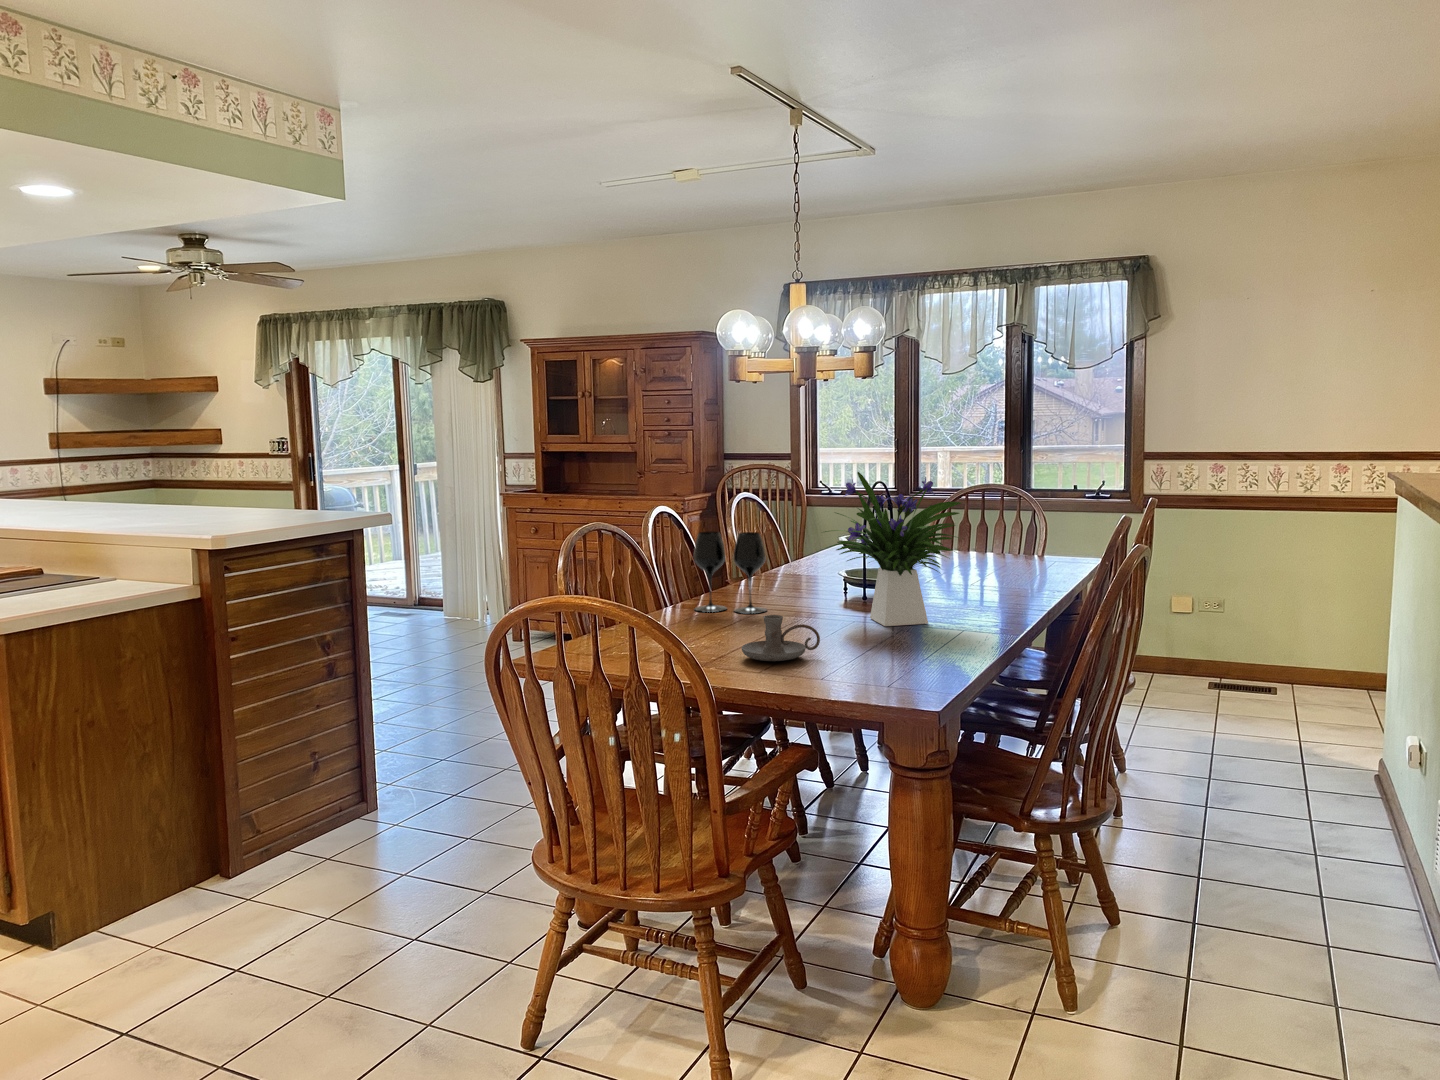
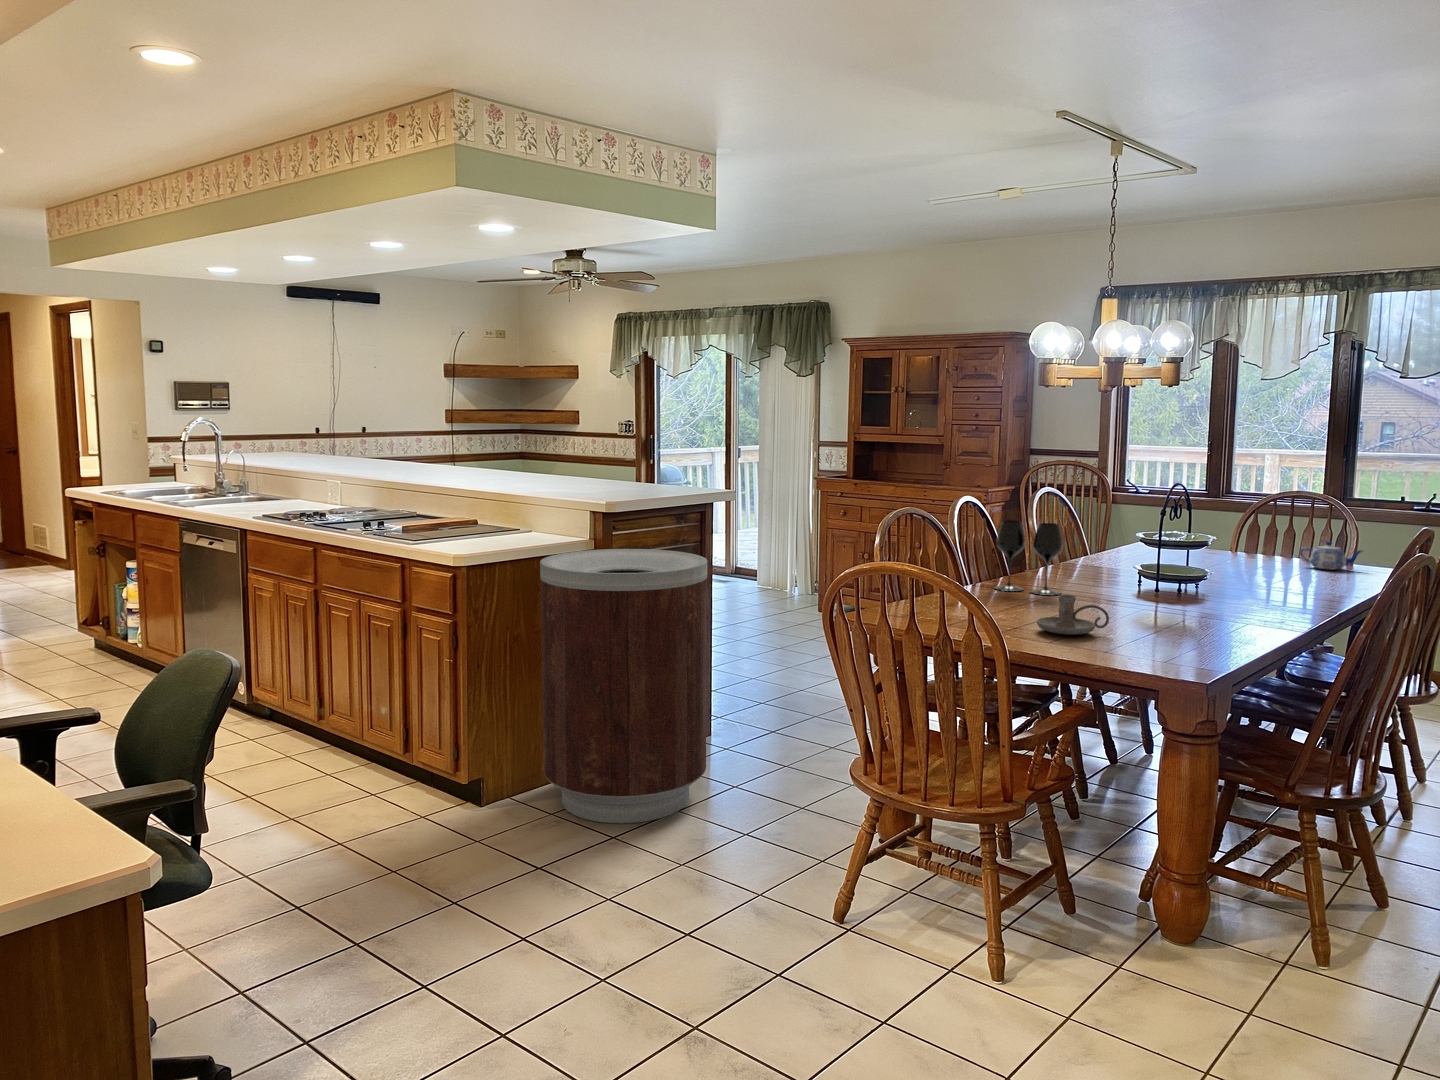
flower arrangement: present [825,472,961,626] -> none [1117,474,1260,616]
teapot: none [996,534,1054,562] -> present [1300,542,1362,570]
trash can: none [111,594,364,955] -> present [540,549,707,823]

